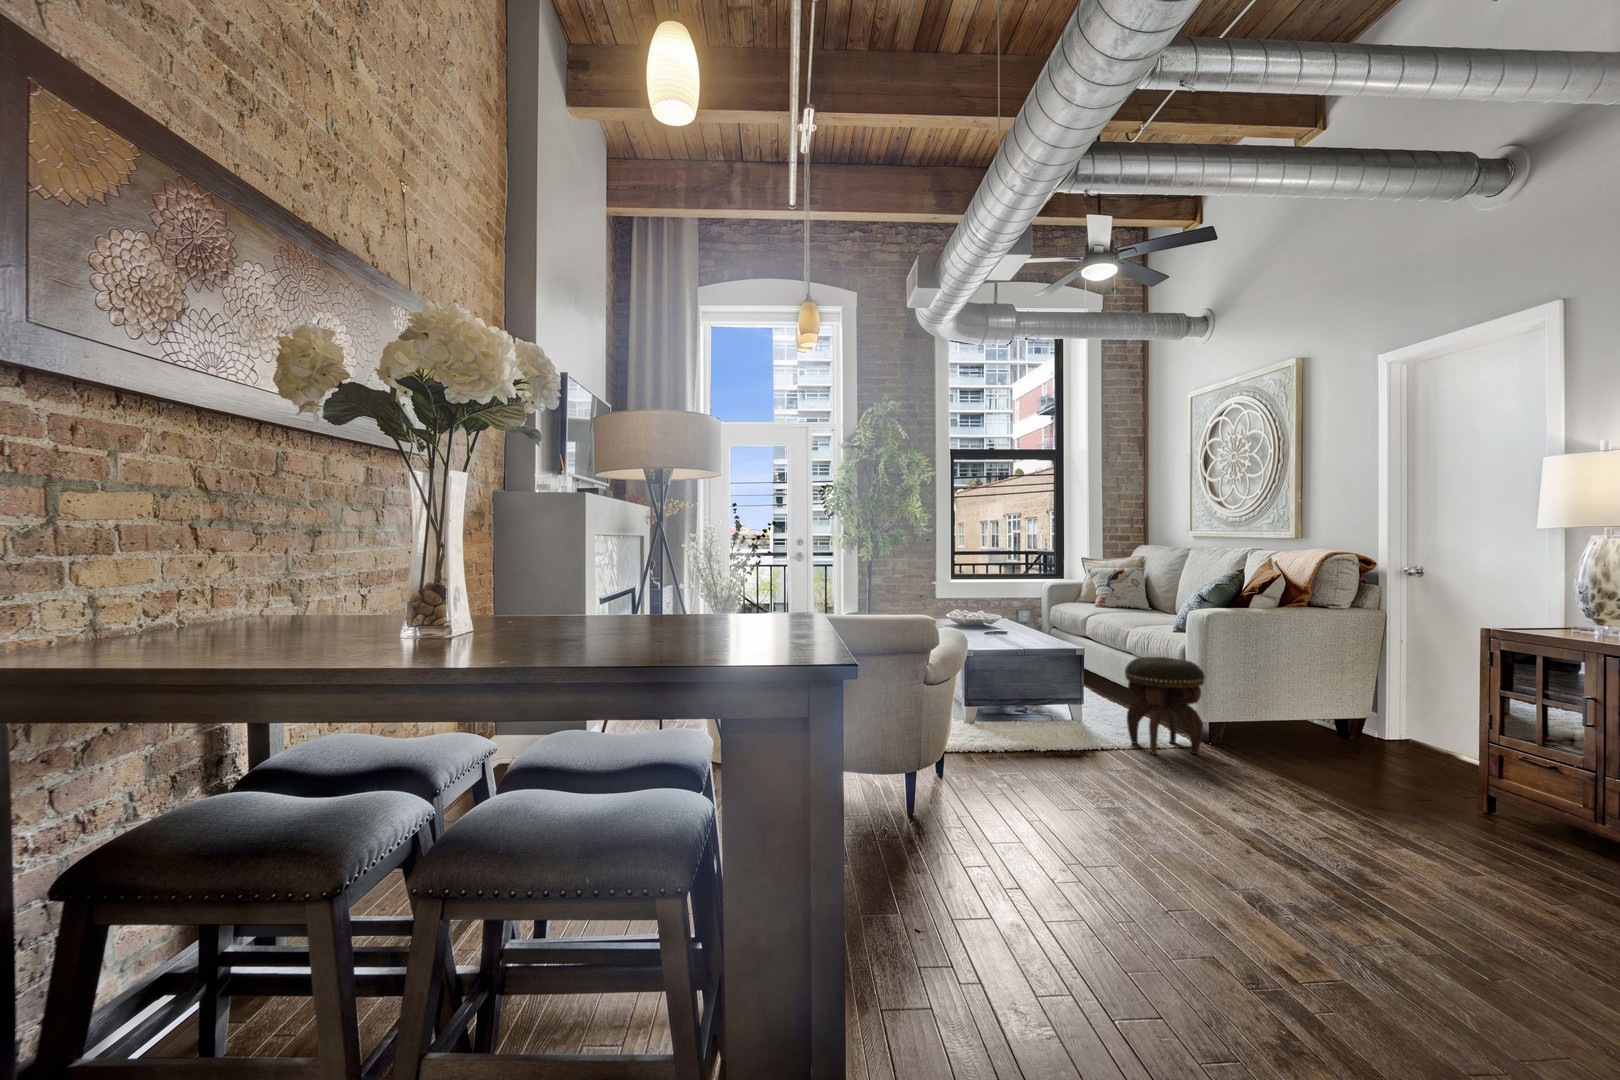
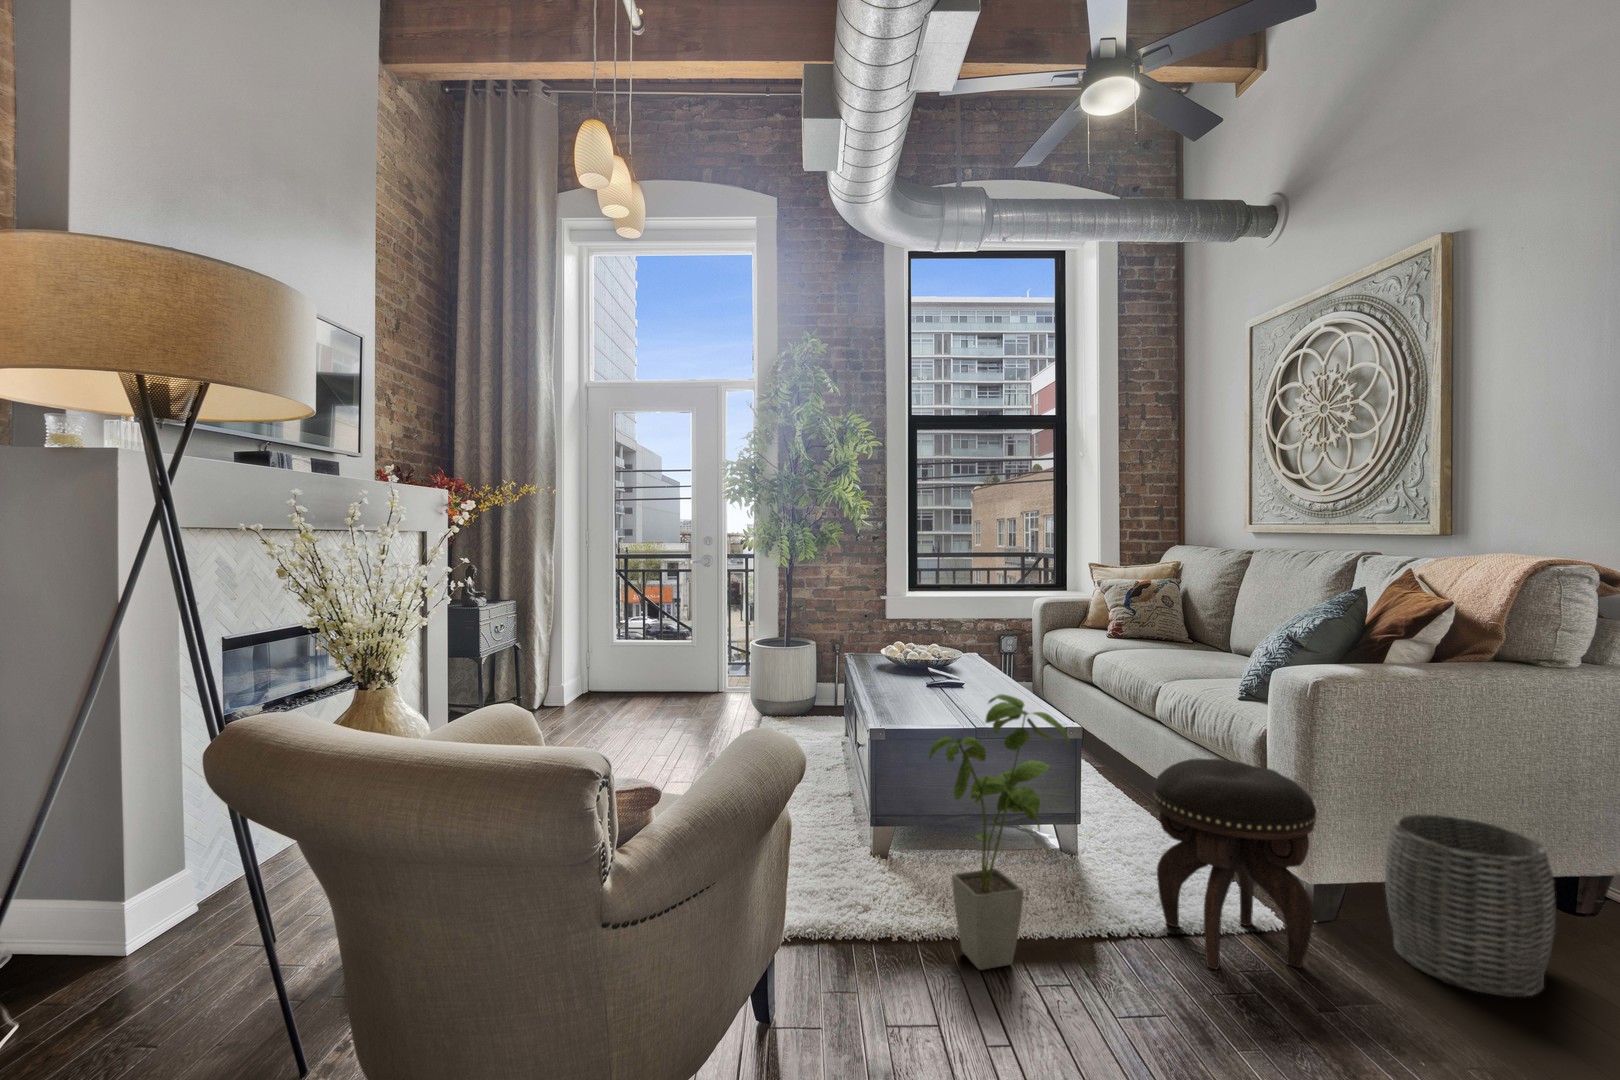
house plant: none [1011,619,1086,756] -> present [929,694,1071,970]
woven basket: none [1241,683,1316,760] -> present [1385,814,1555,997]

